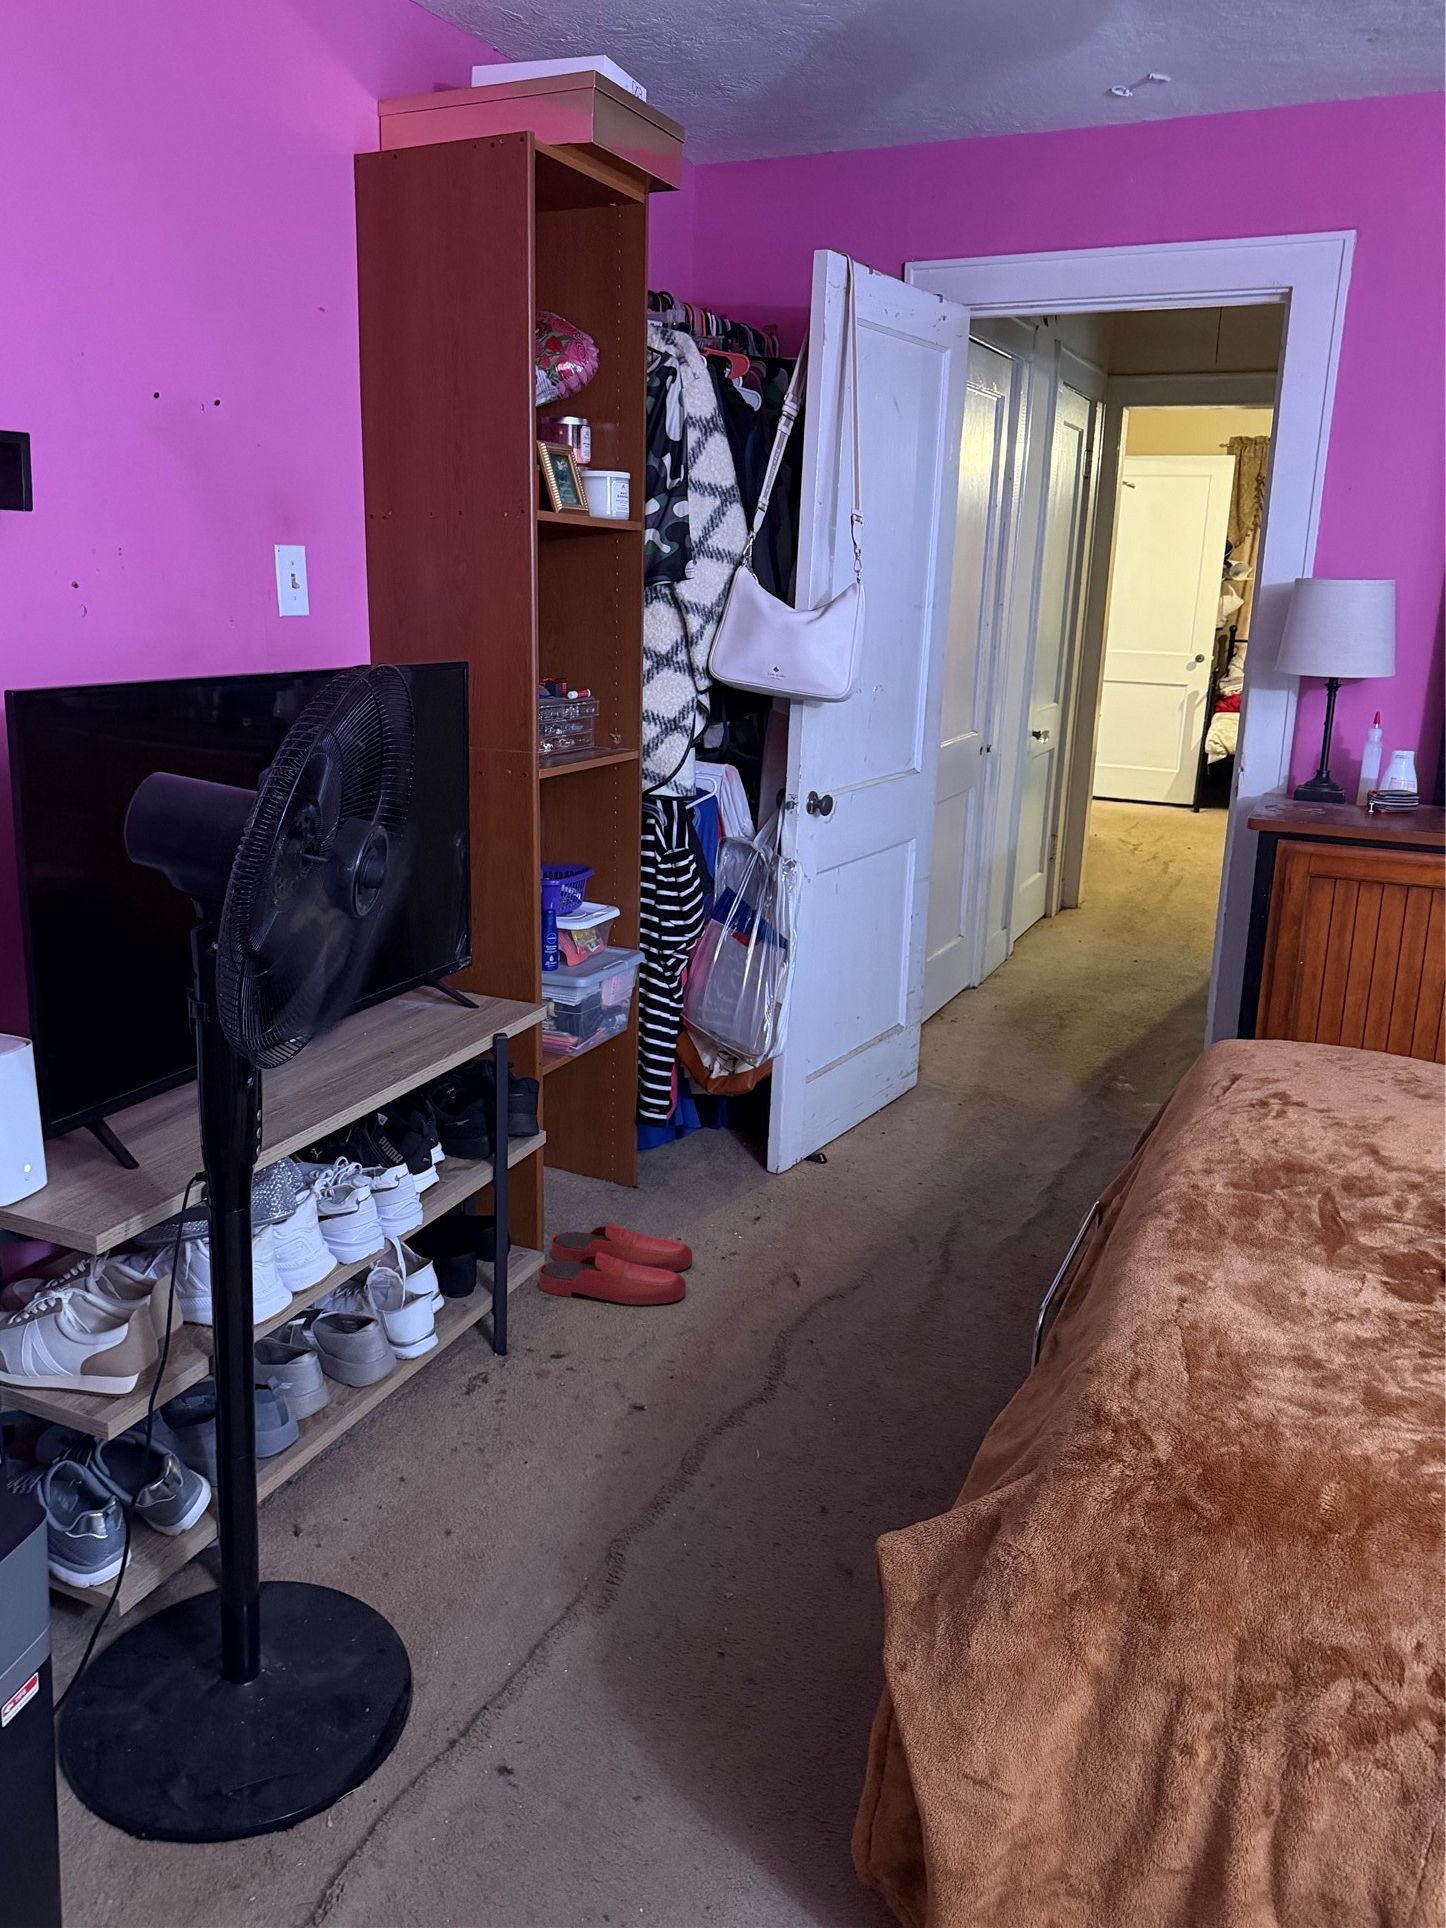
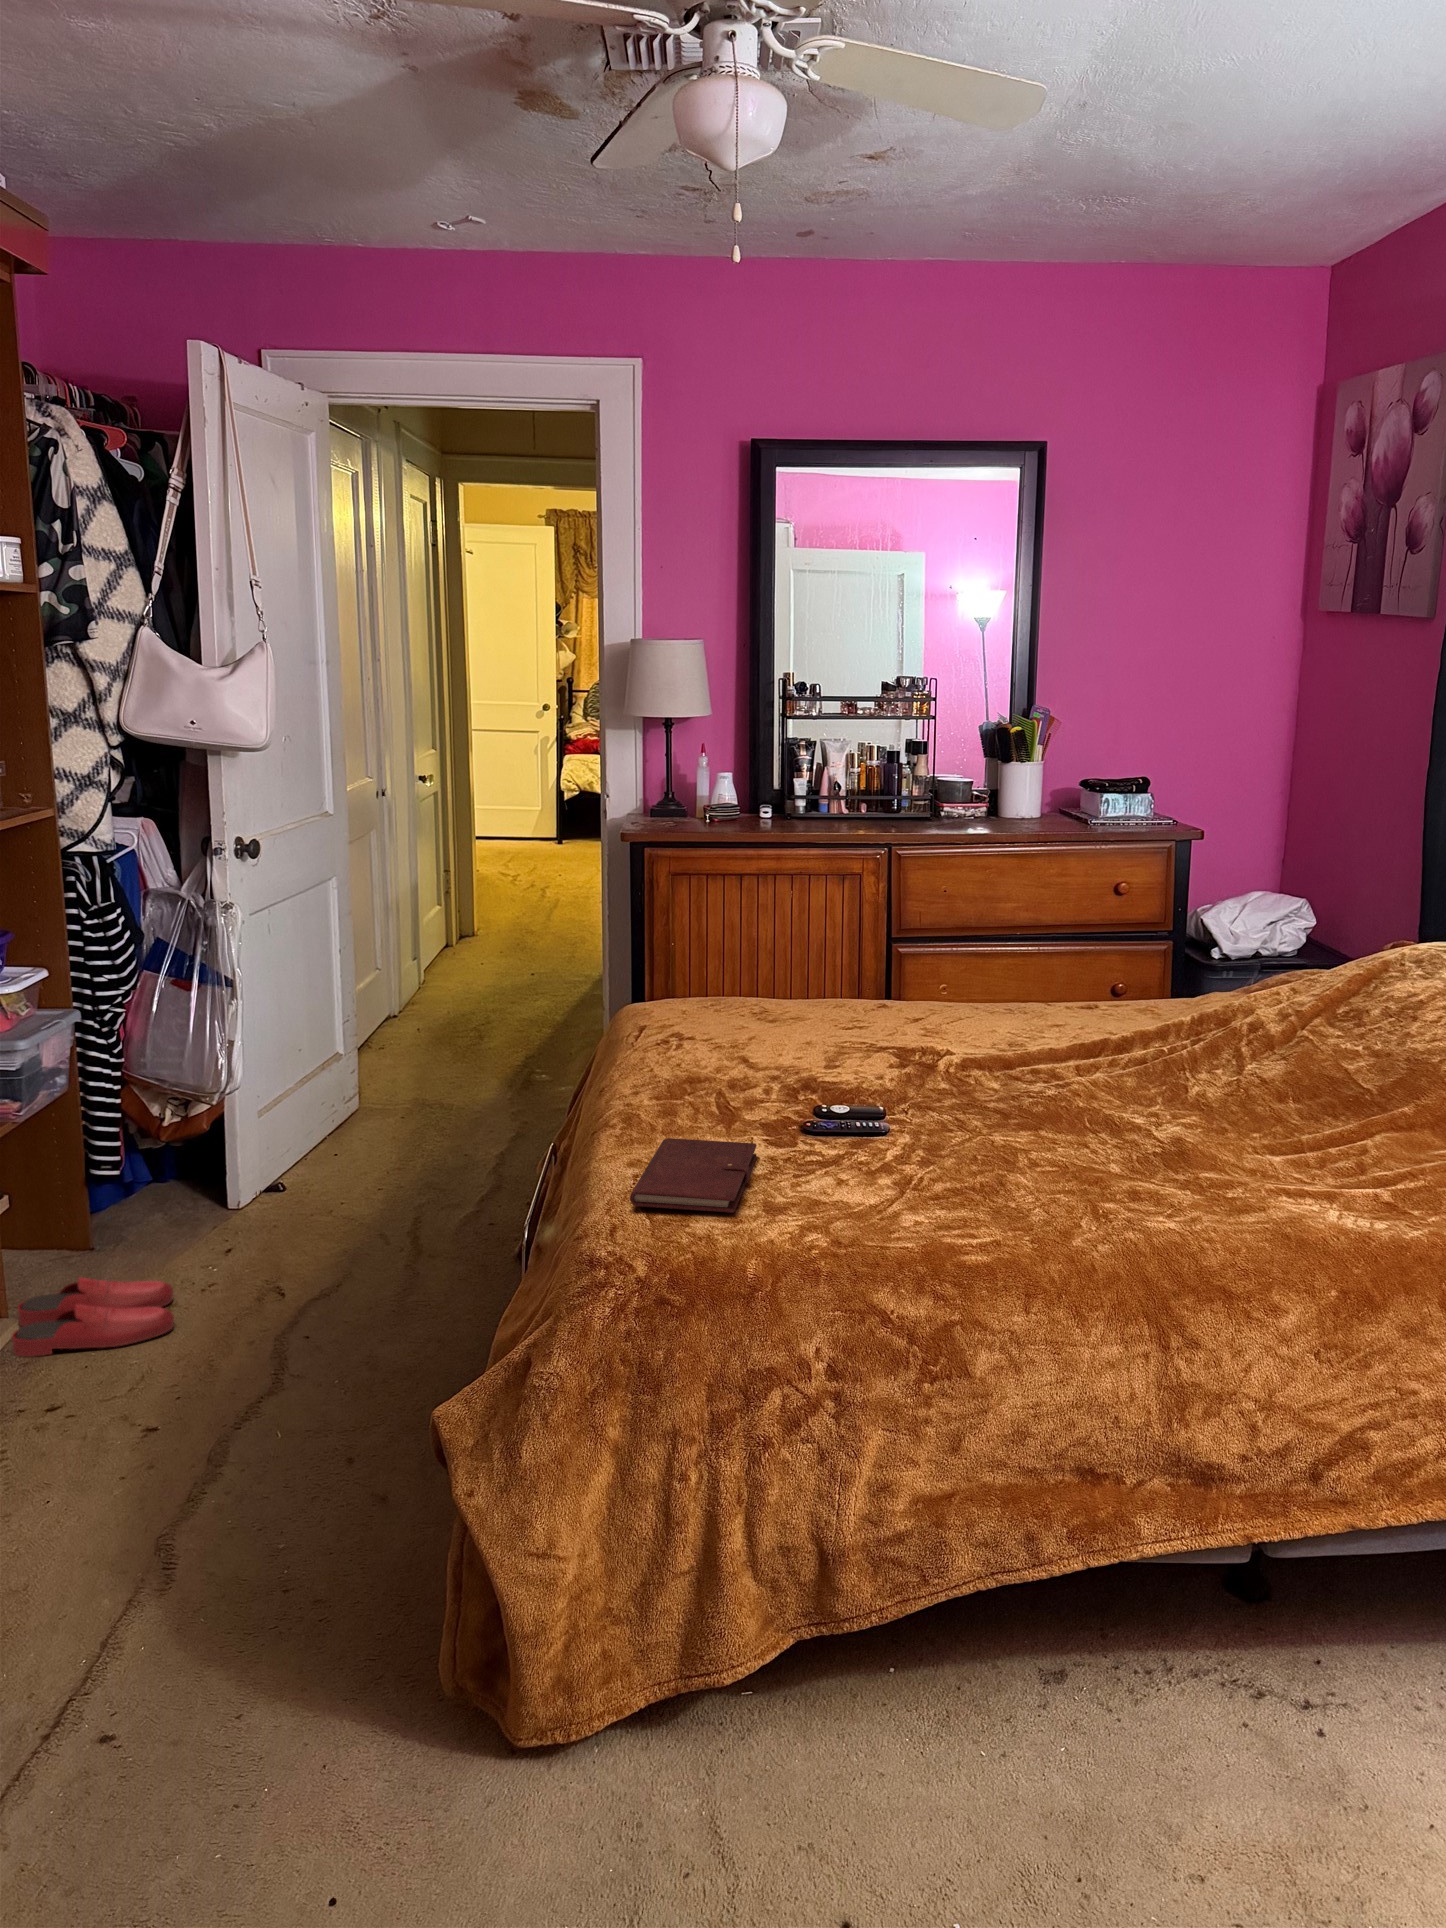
notebook: none [1169,1248,1367,1389] -> present [630,1138,757,1213]

